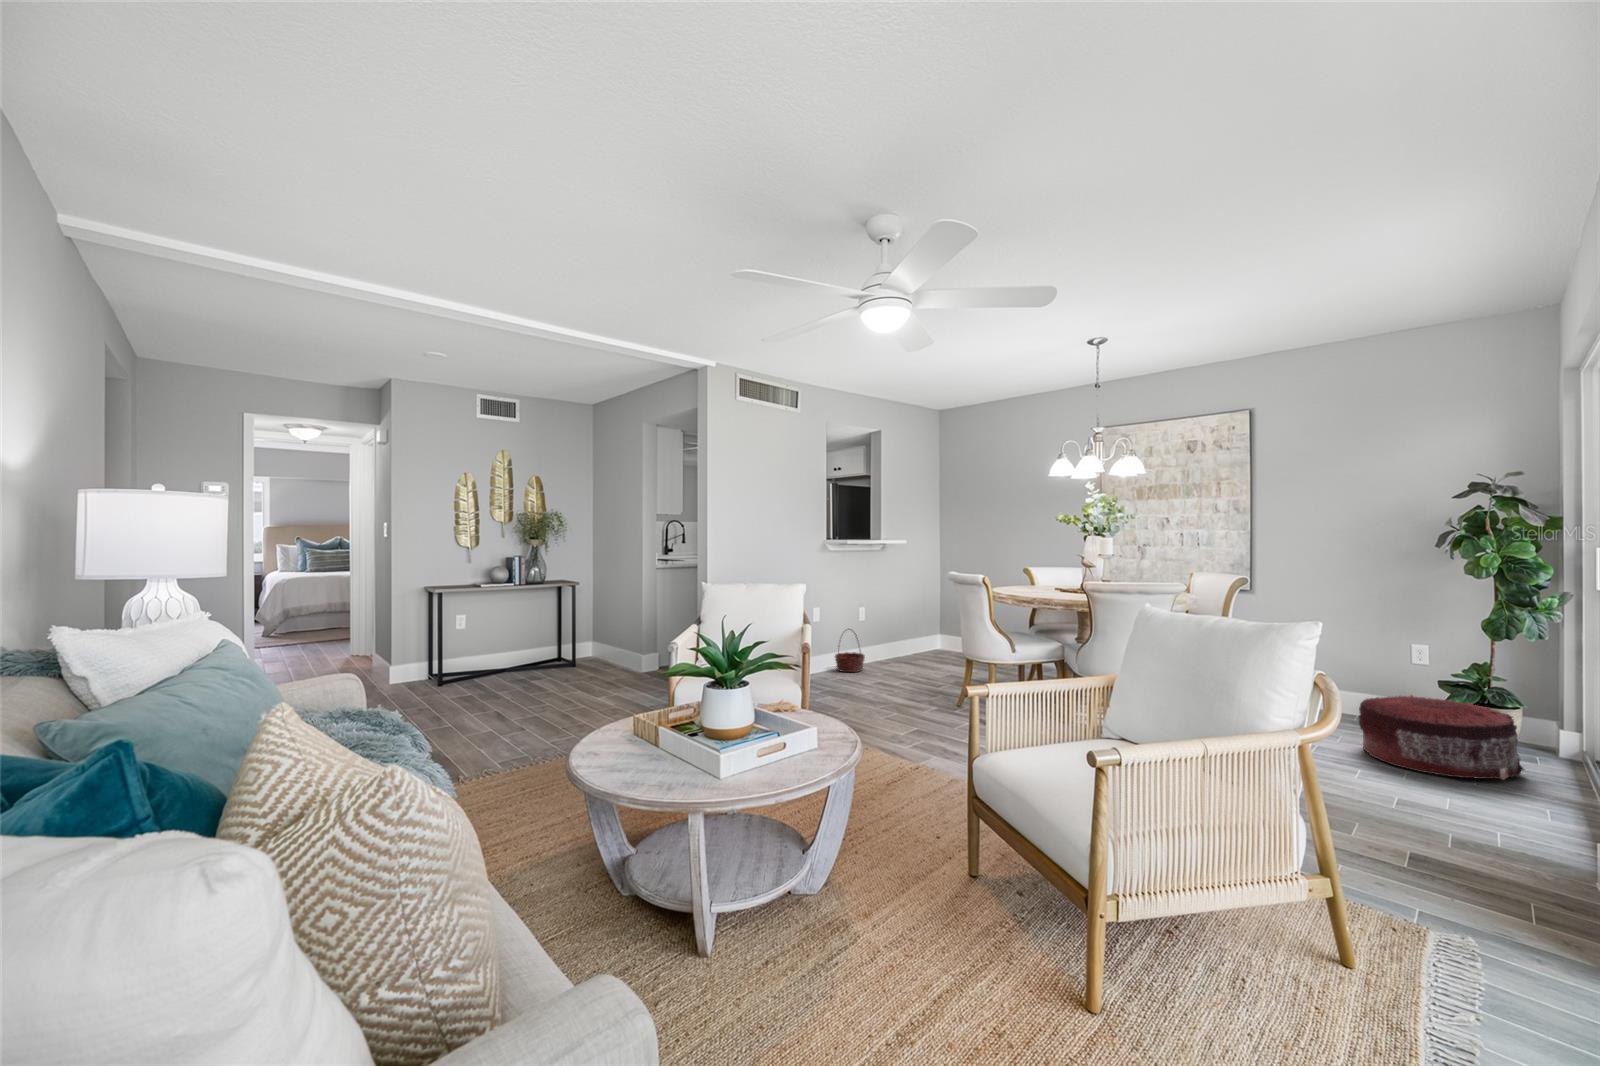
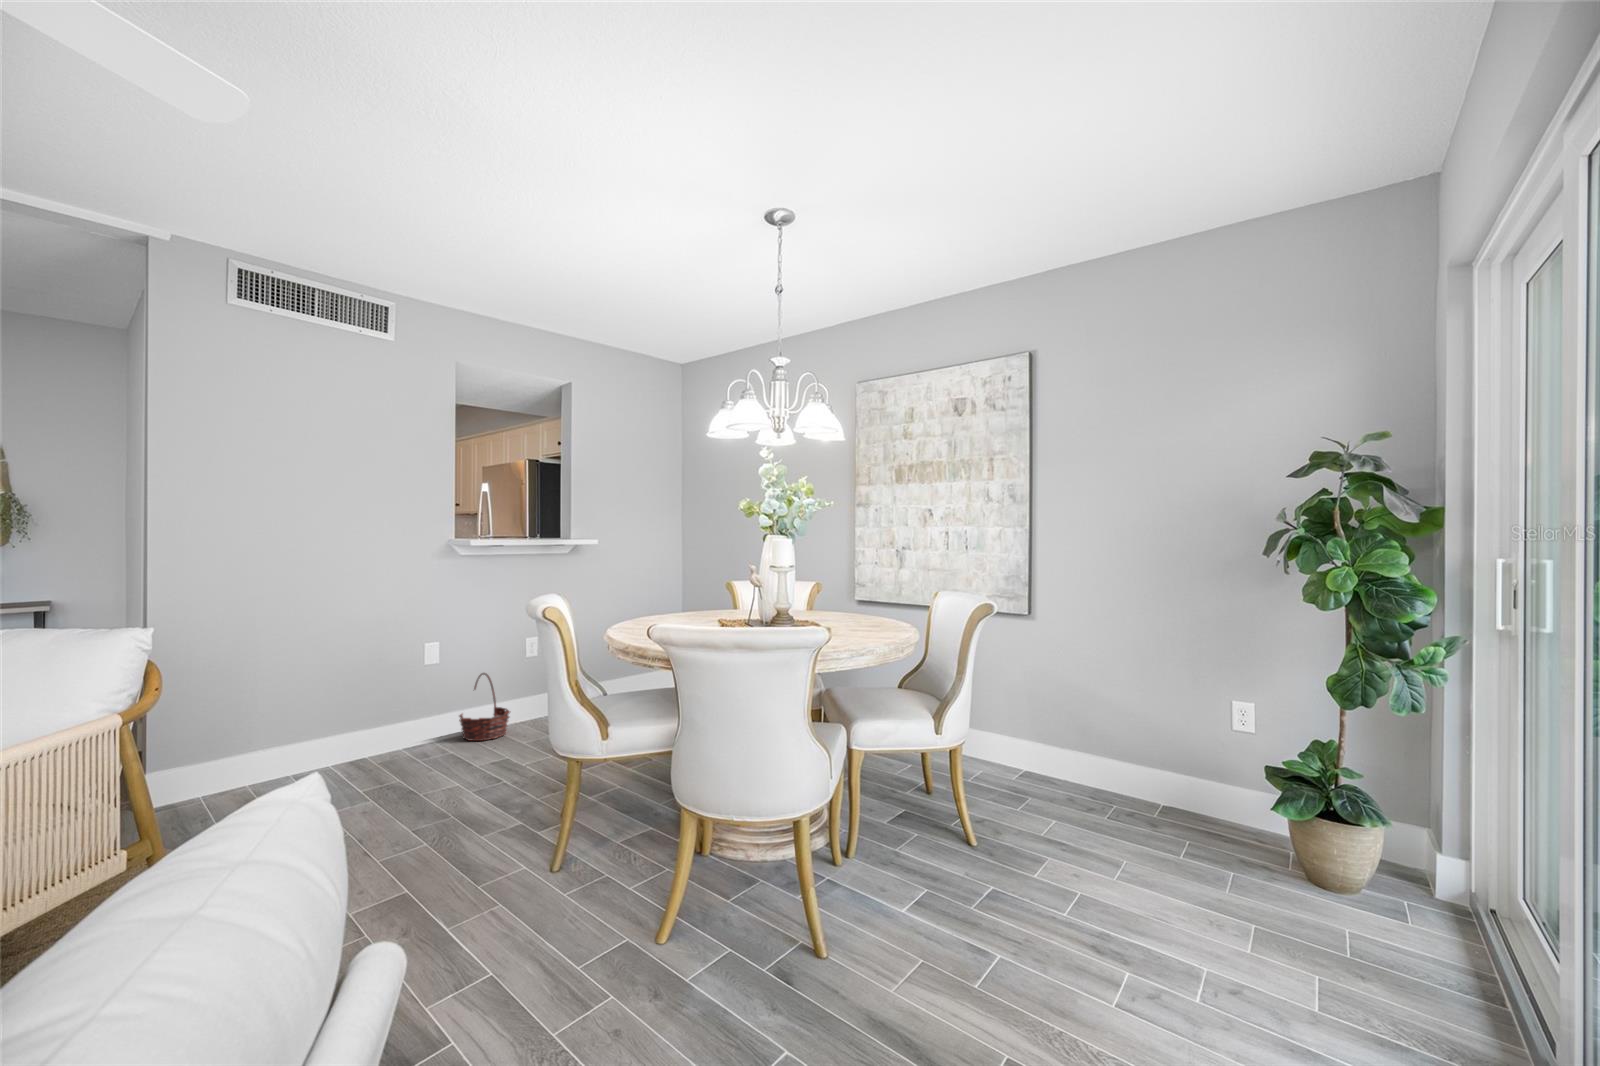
pouf: present [1359,696,1524,780] -> none [1139,800,1394,990]

